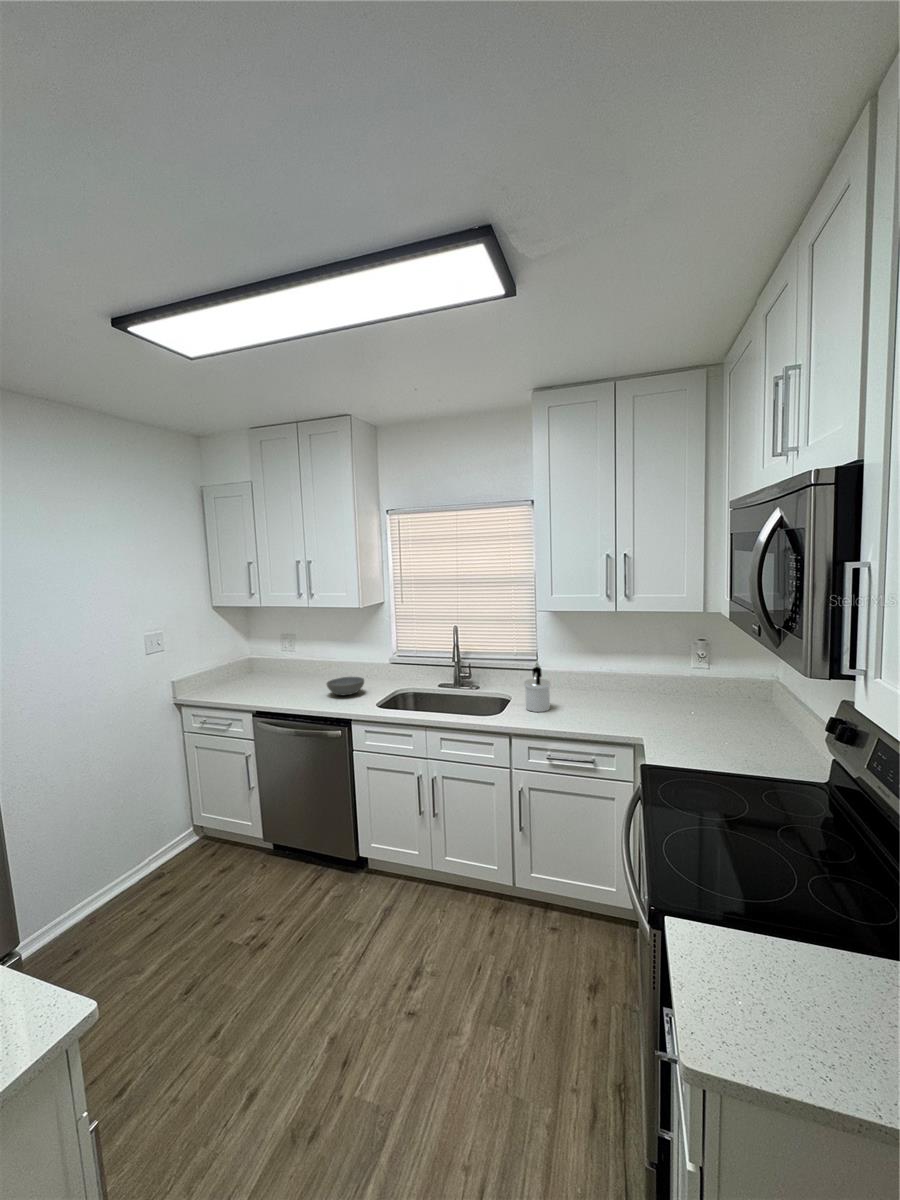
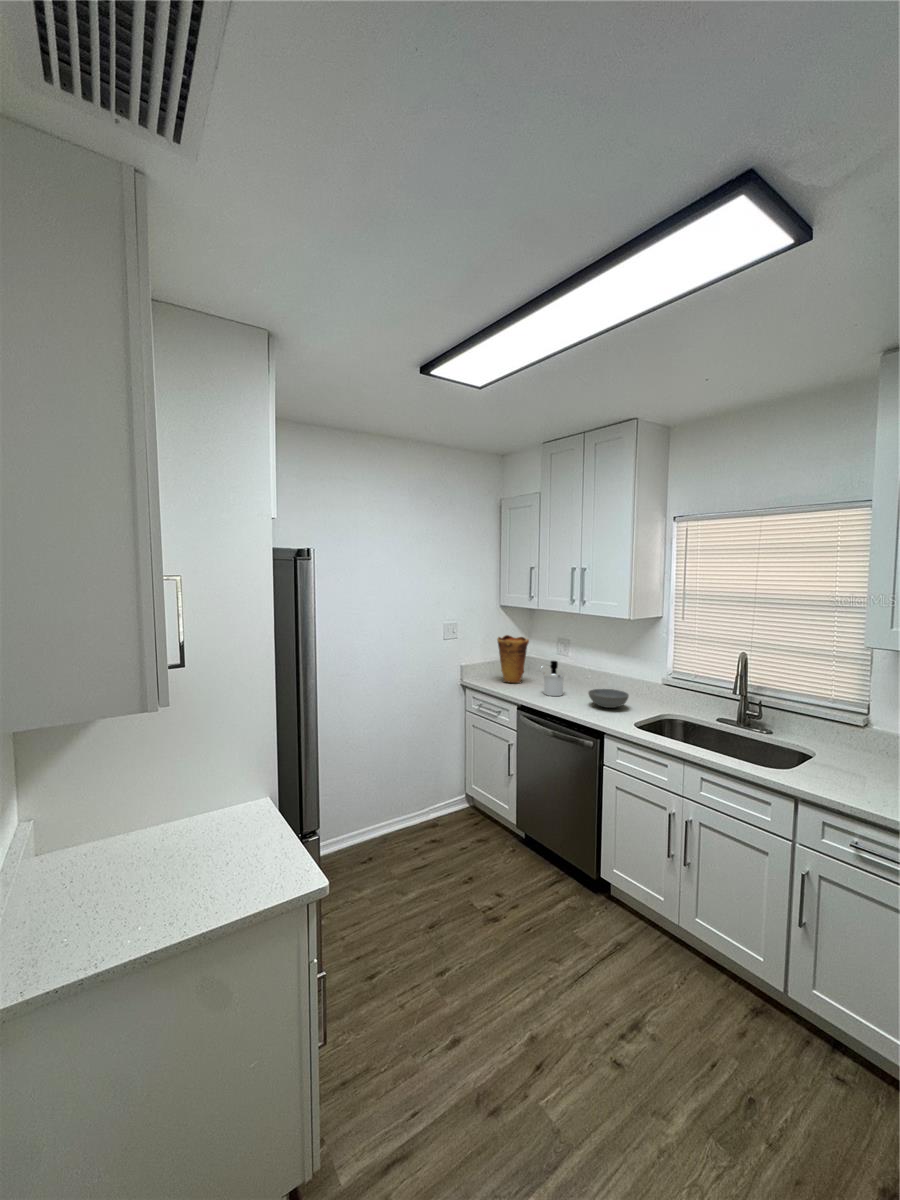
vase: none [216,639,254,691] -> present [497,635,529,683]
soap dispenser: present [524,667,550,712] -> present [540,661,564,696]

